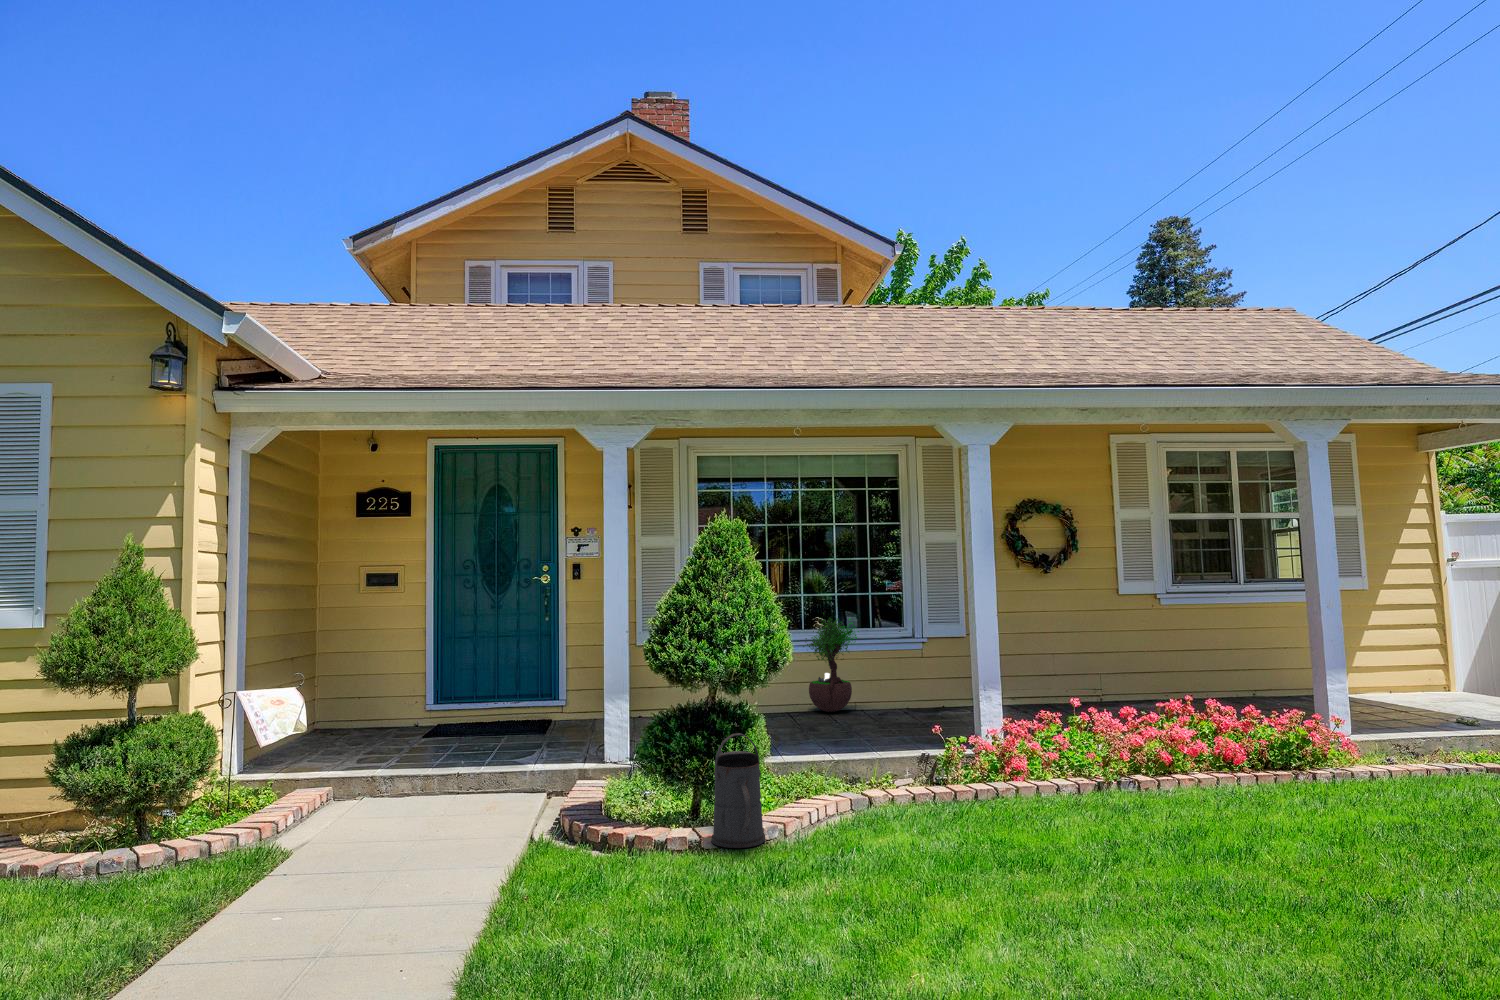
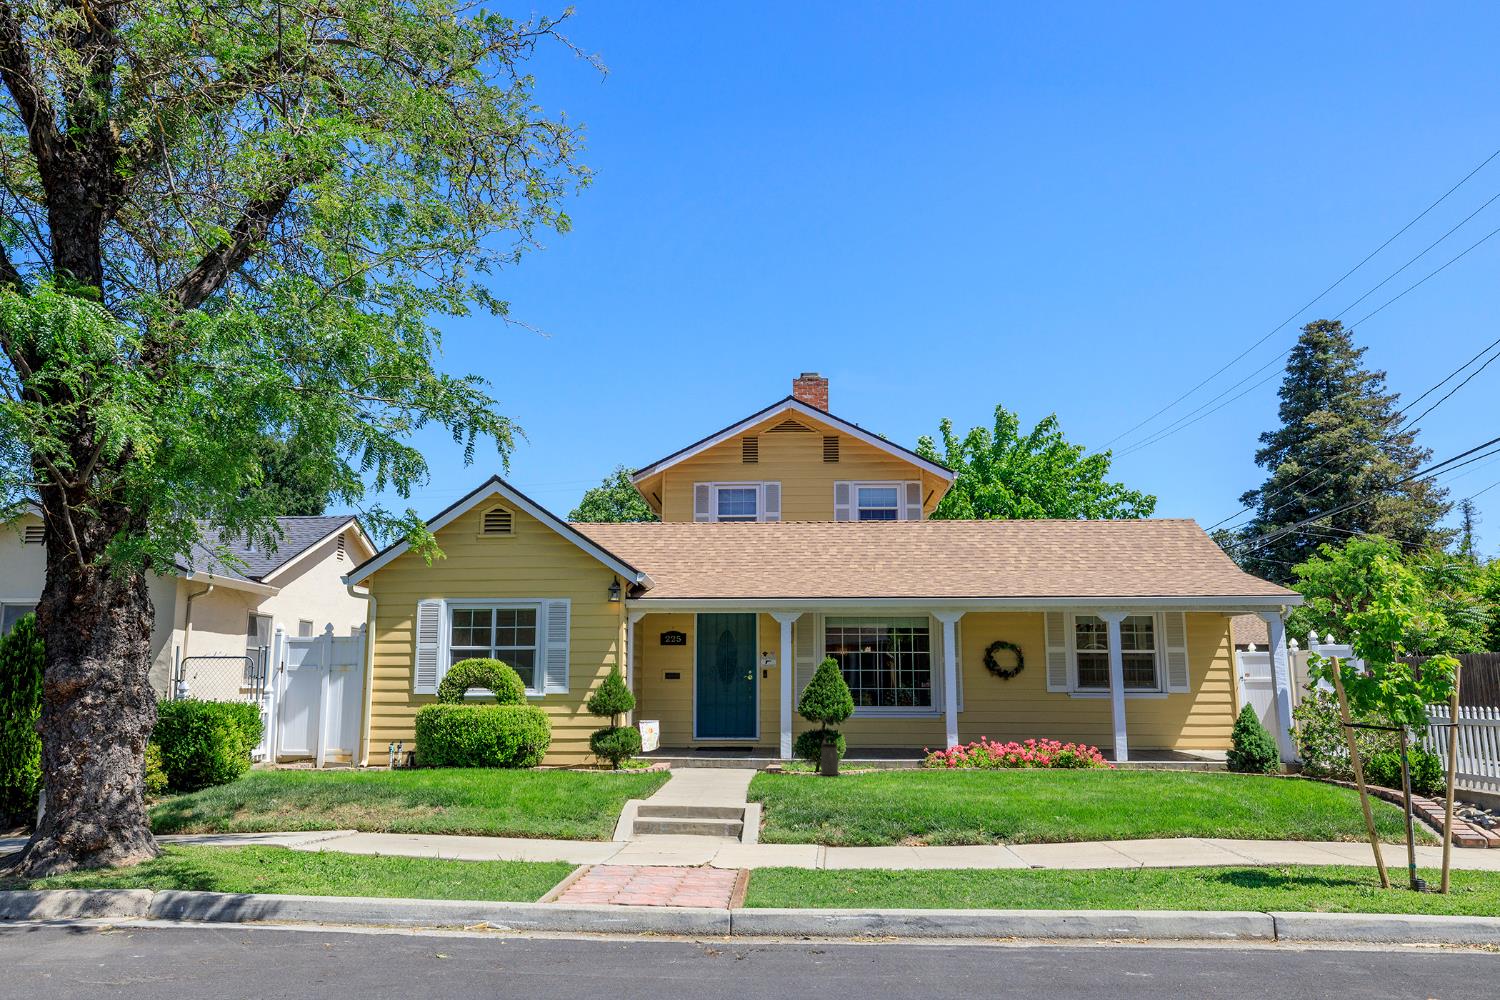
potted tree: present [803,618,859,712] -> none [875,698,904,747]

